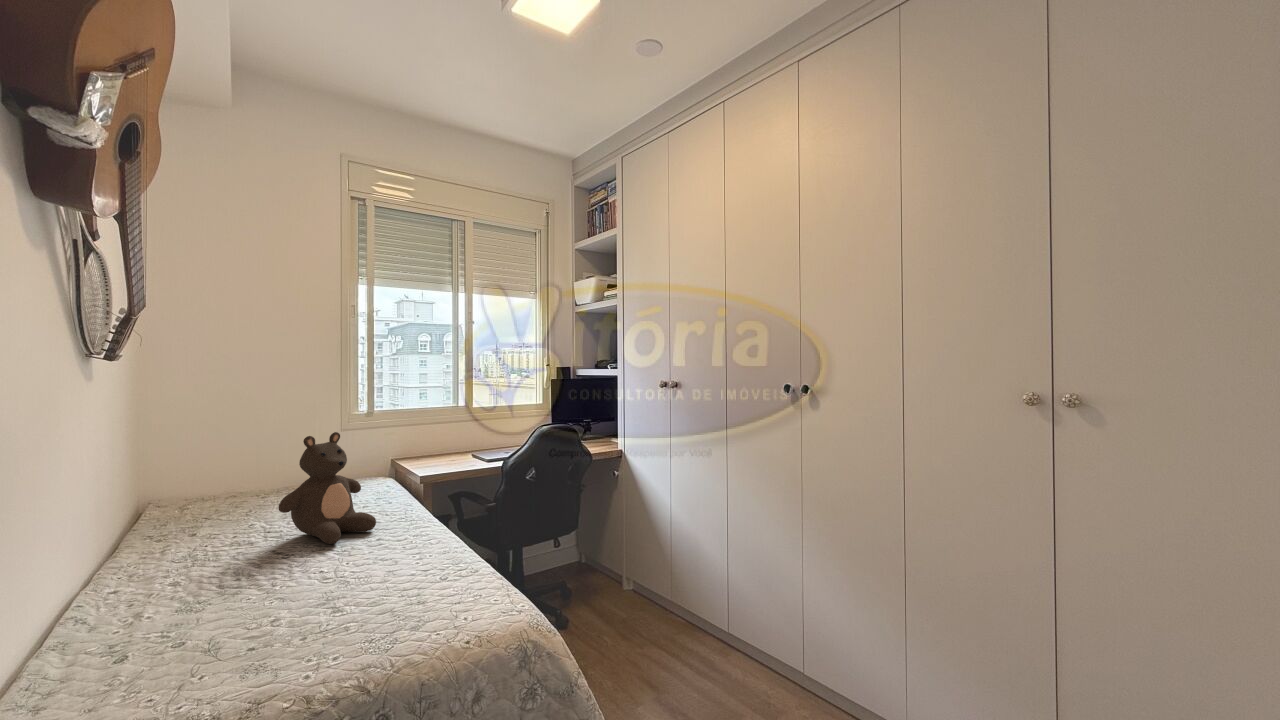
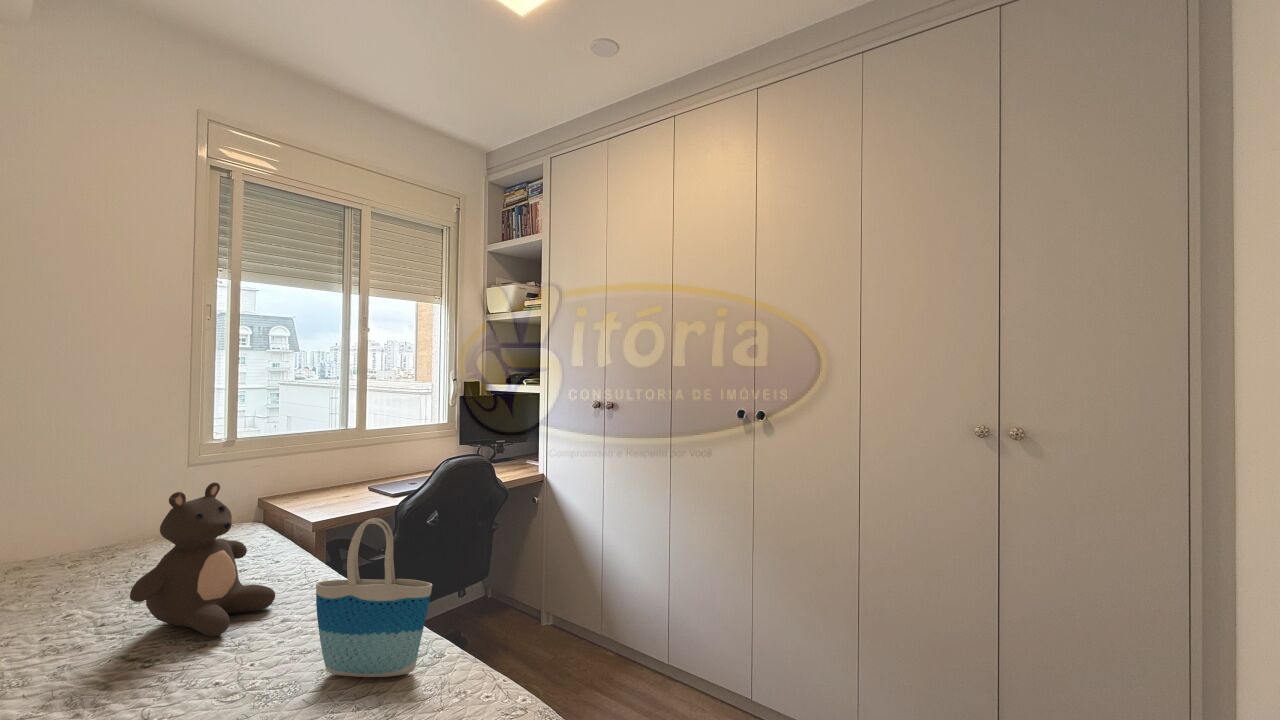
tote bag: none [384,454,463,581] -> present [316,518,432,677]

